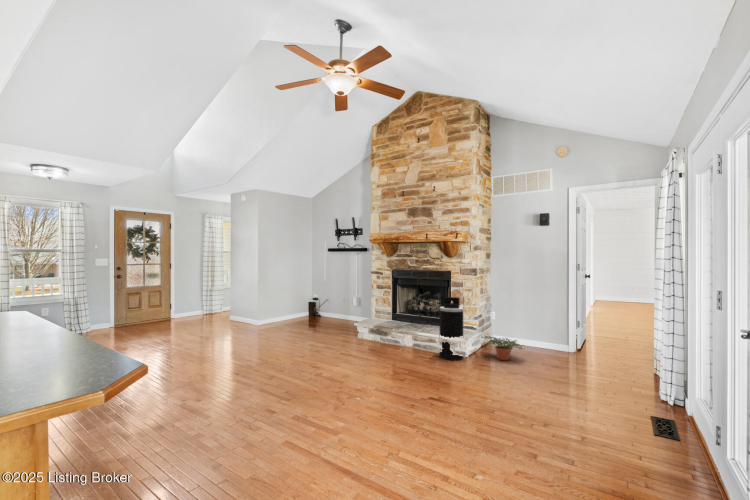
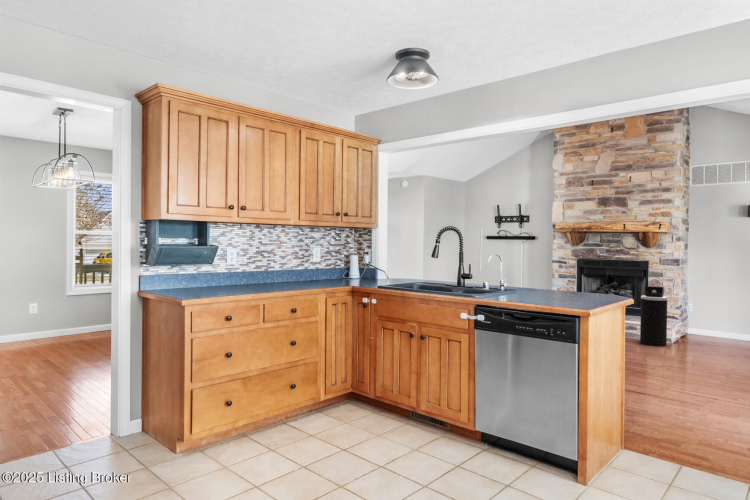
potted plant: present [482,336,523,360] -> none [682,322,733,347]

